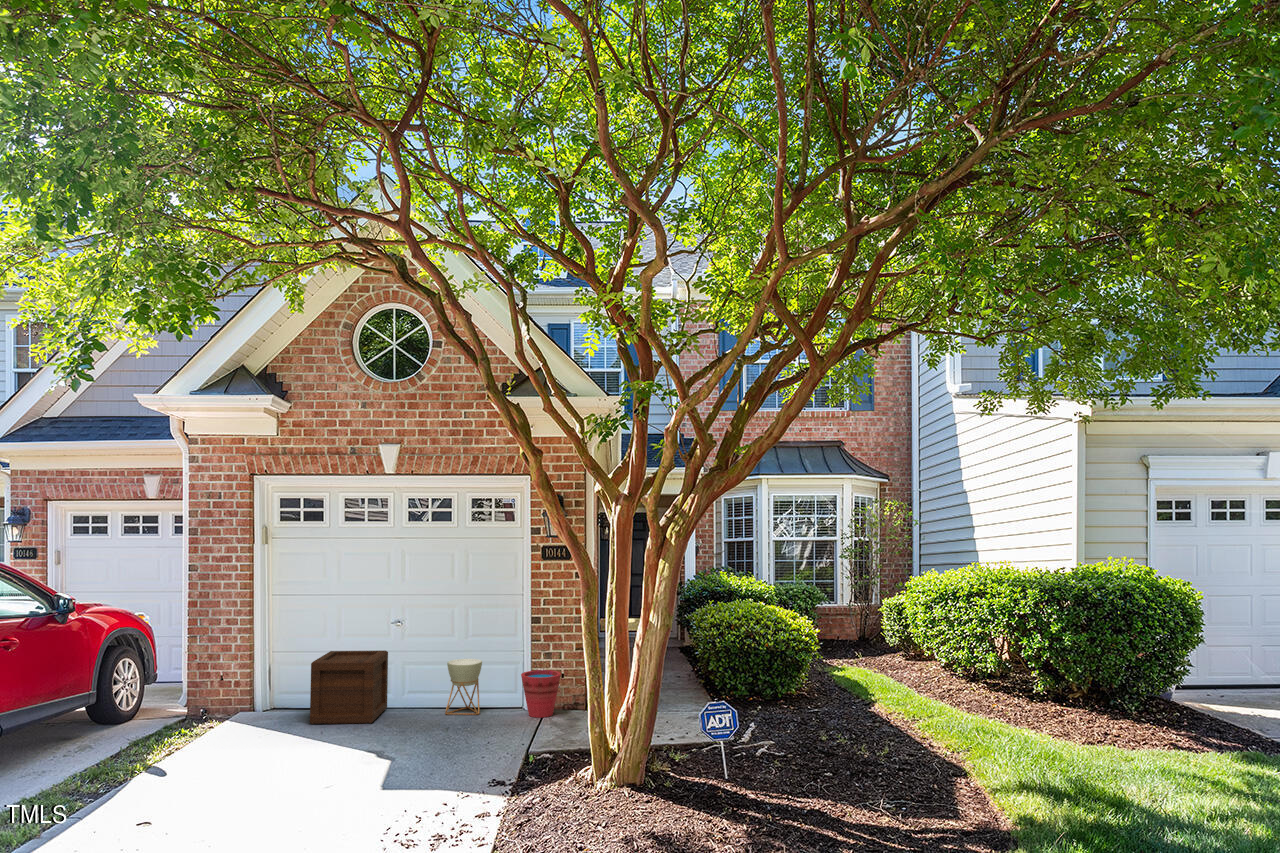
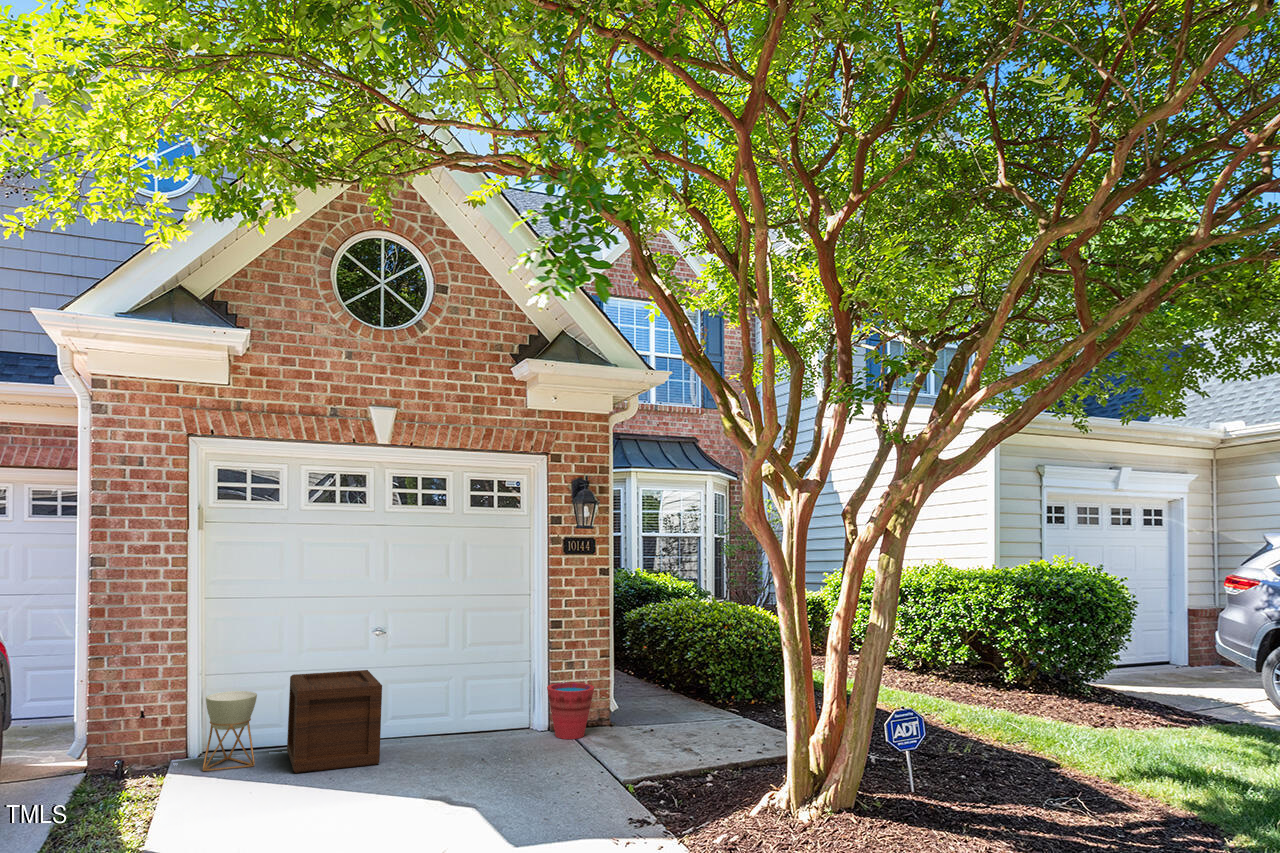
planter: present [445,659,482,715] -> present [203,691,257,771]

